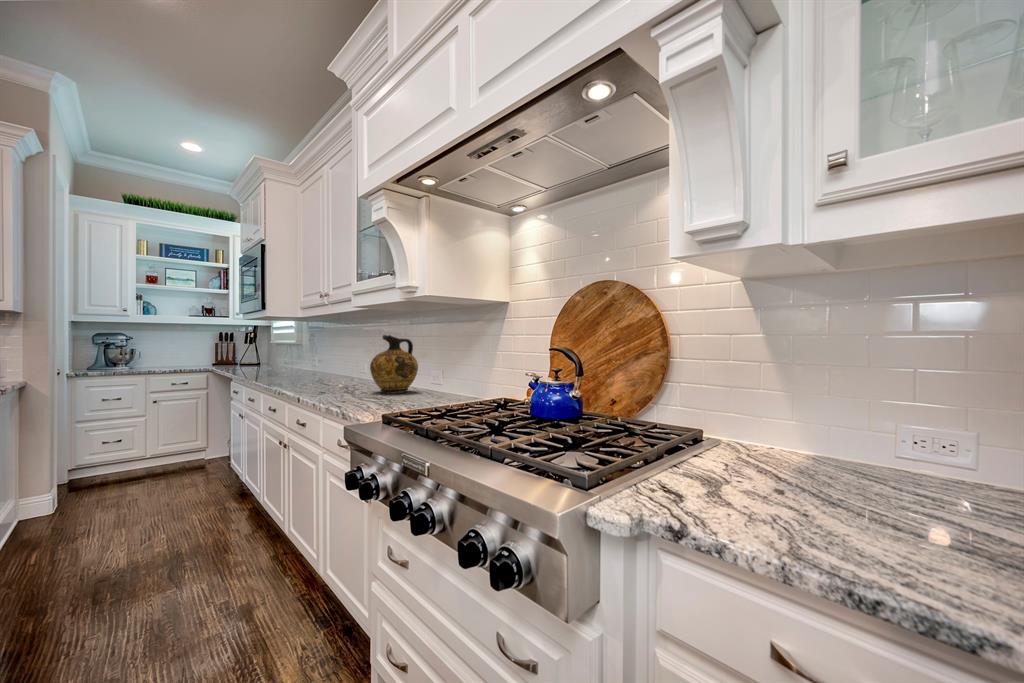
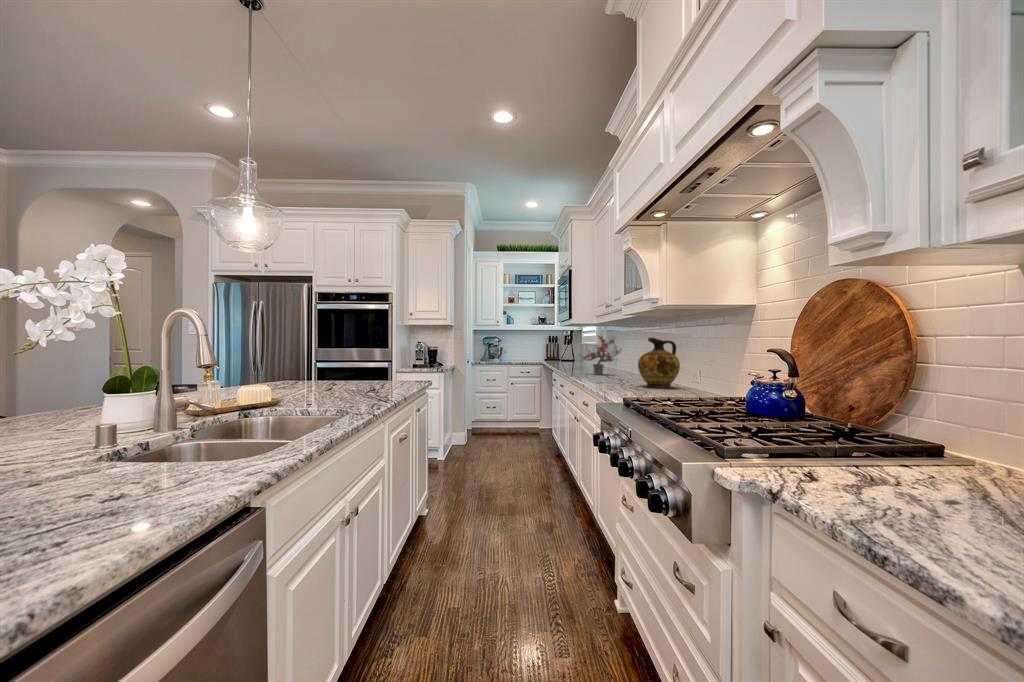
potted plant: none [274,323,337,382] -> present [583,336,621,375]

